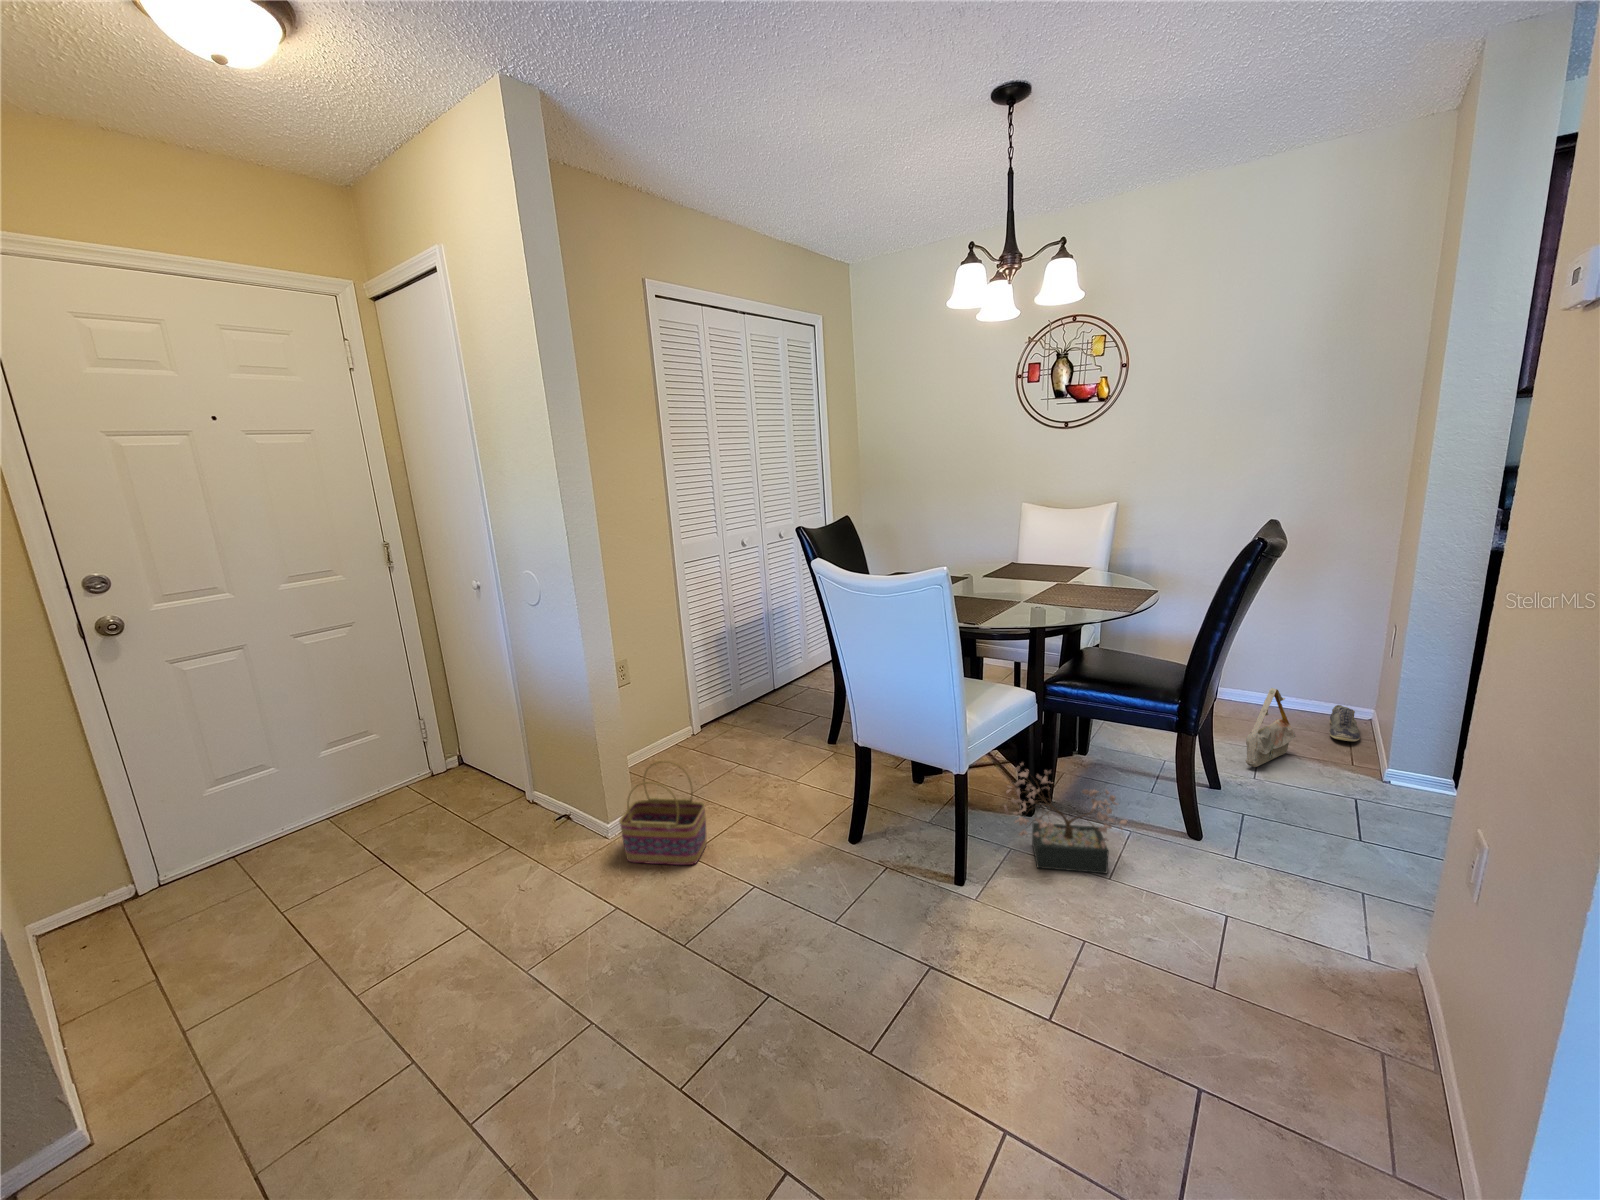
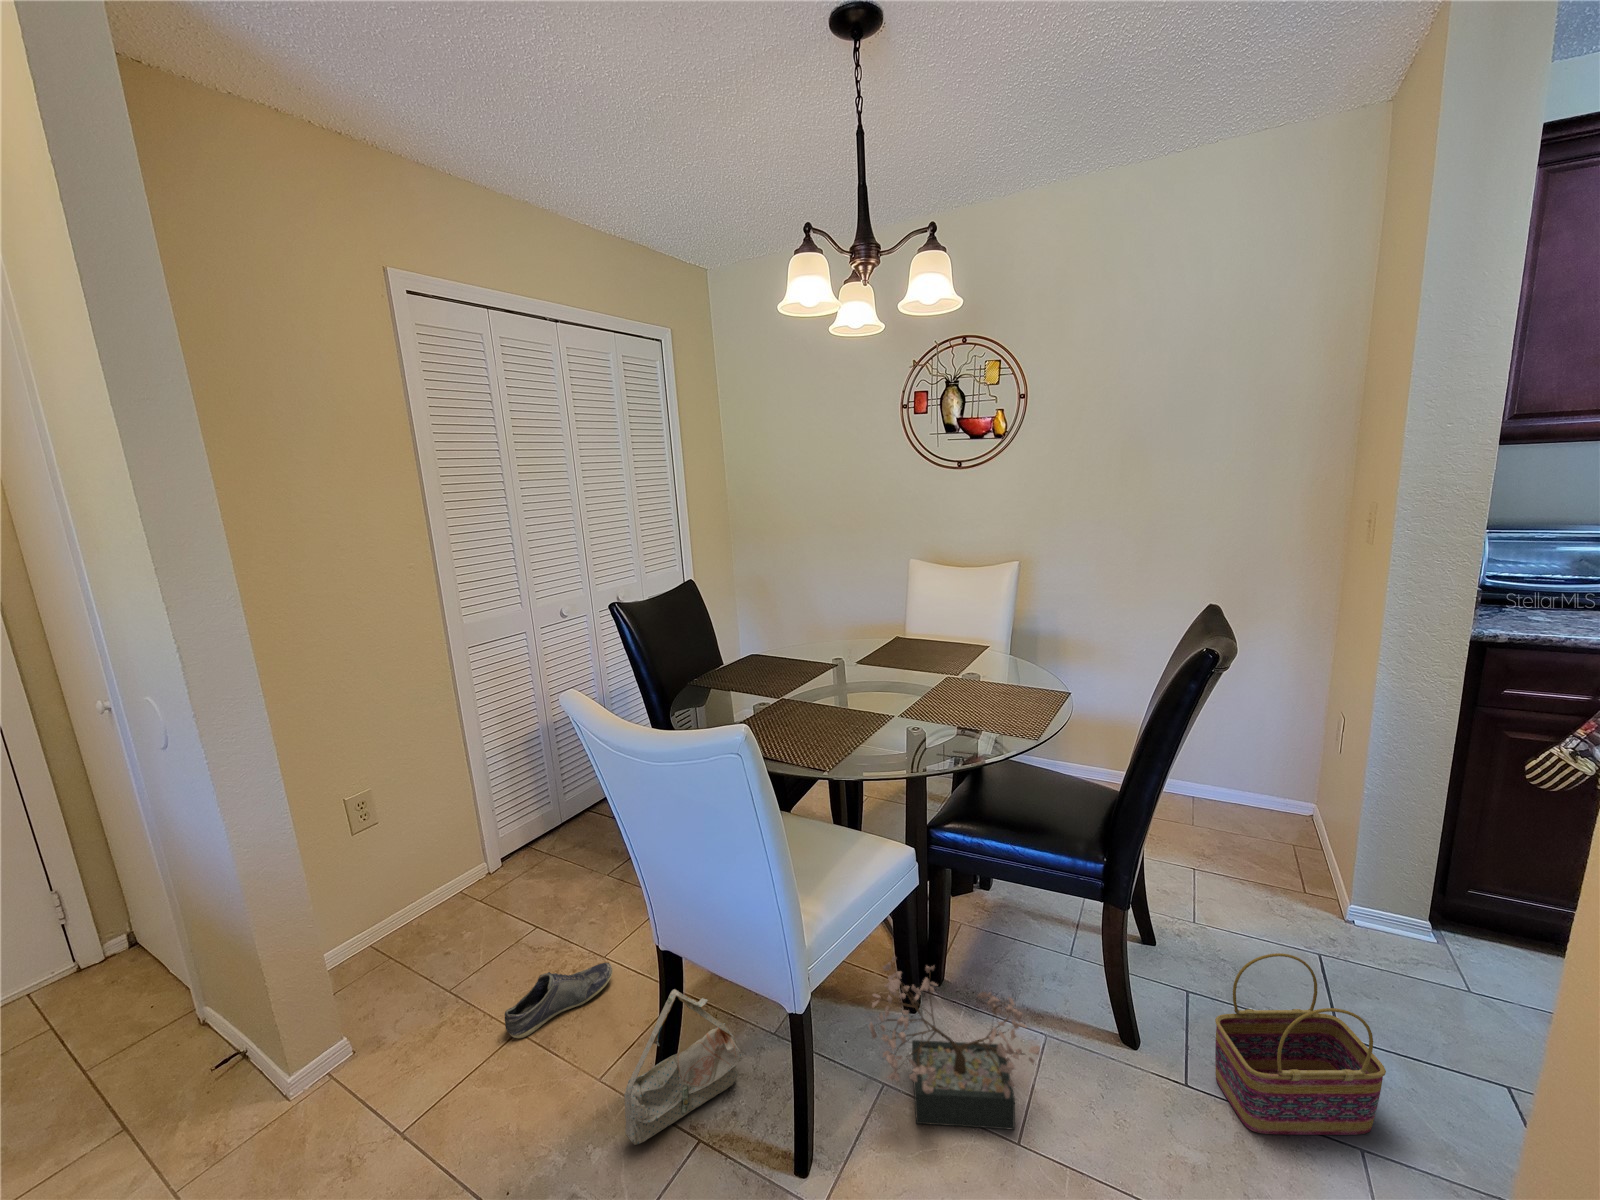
bag: present [1246,688,1296,767] -> present [625,989,743,1145]
shoe: present [1329,705,1360,741] -> present [505,963,613,1038]
basket: present [619,761,707,865] -> present [1215,953,1386,1135]

